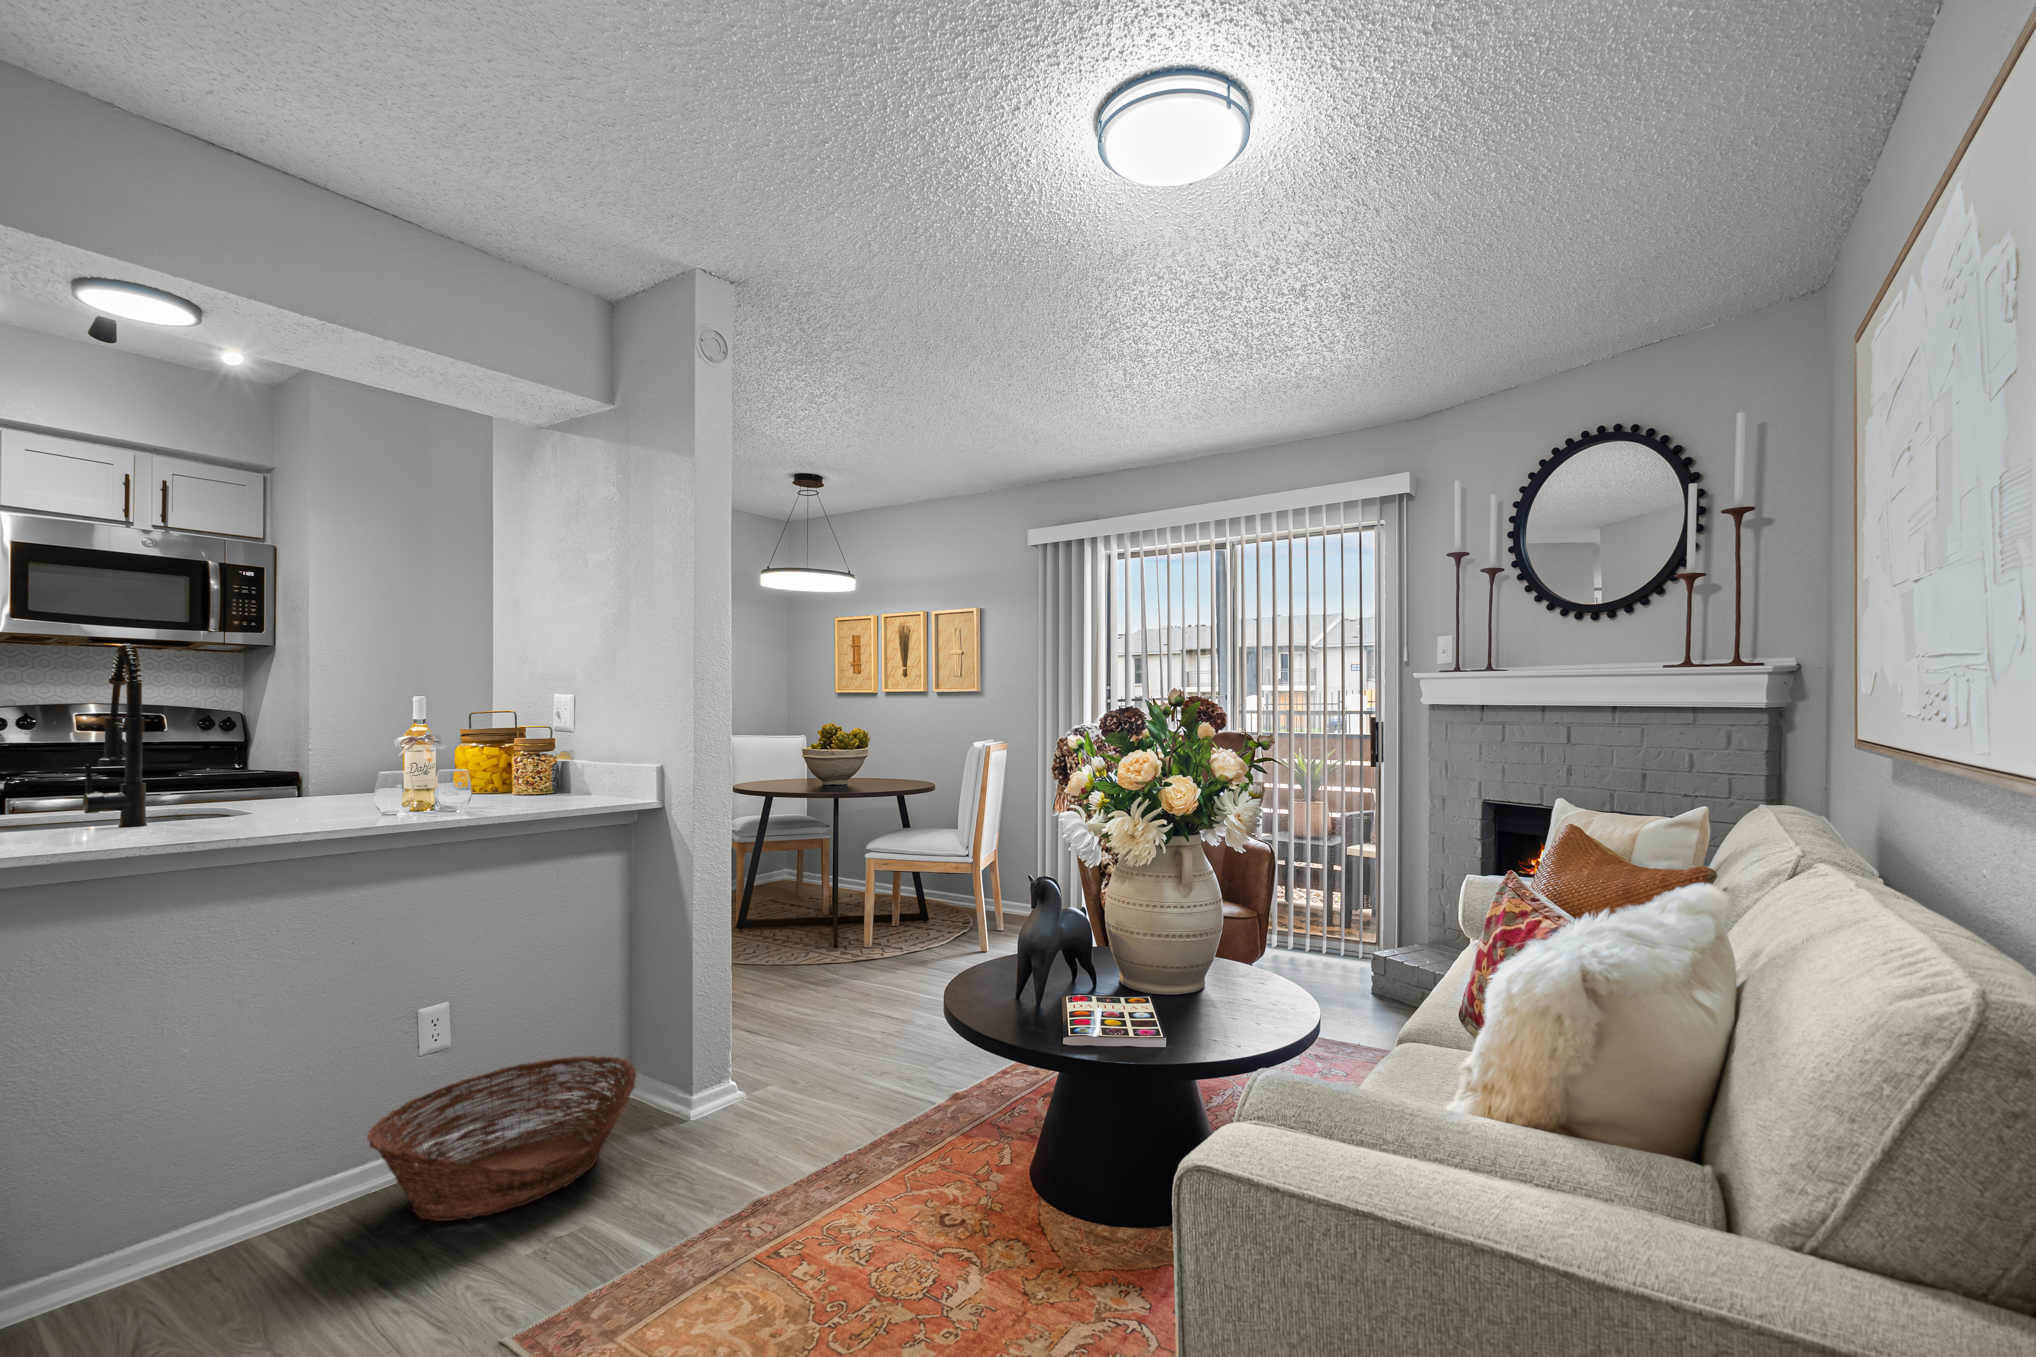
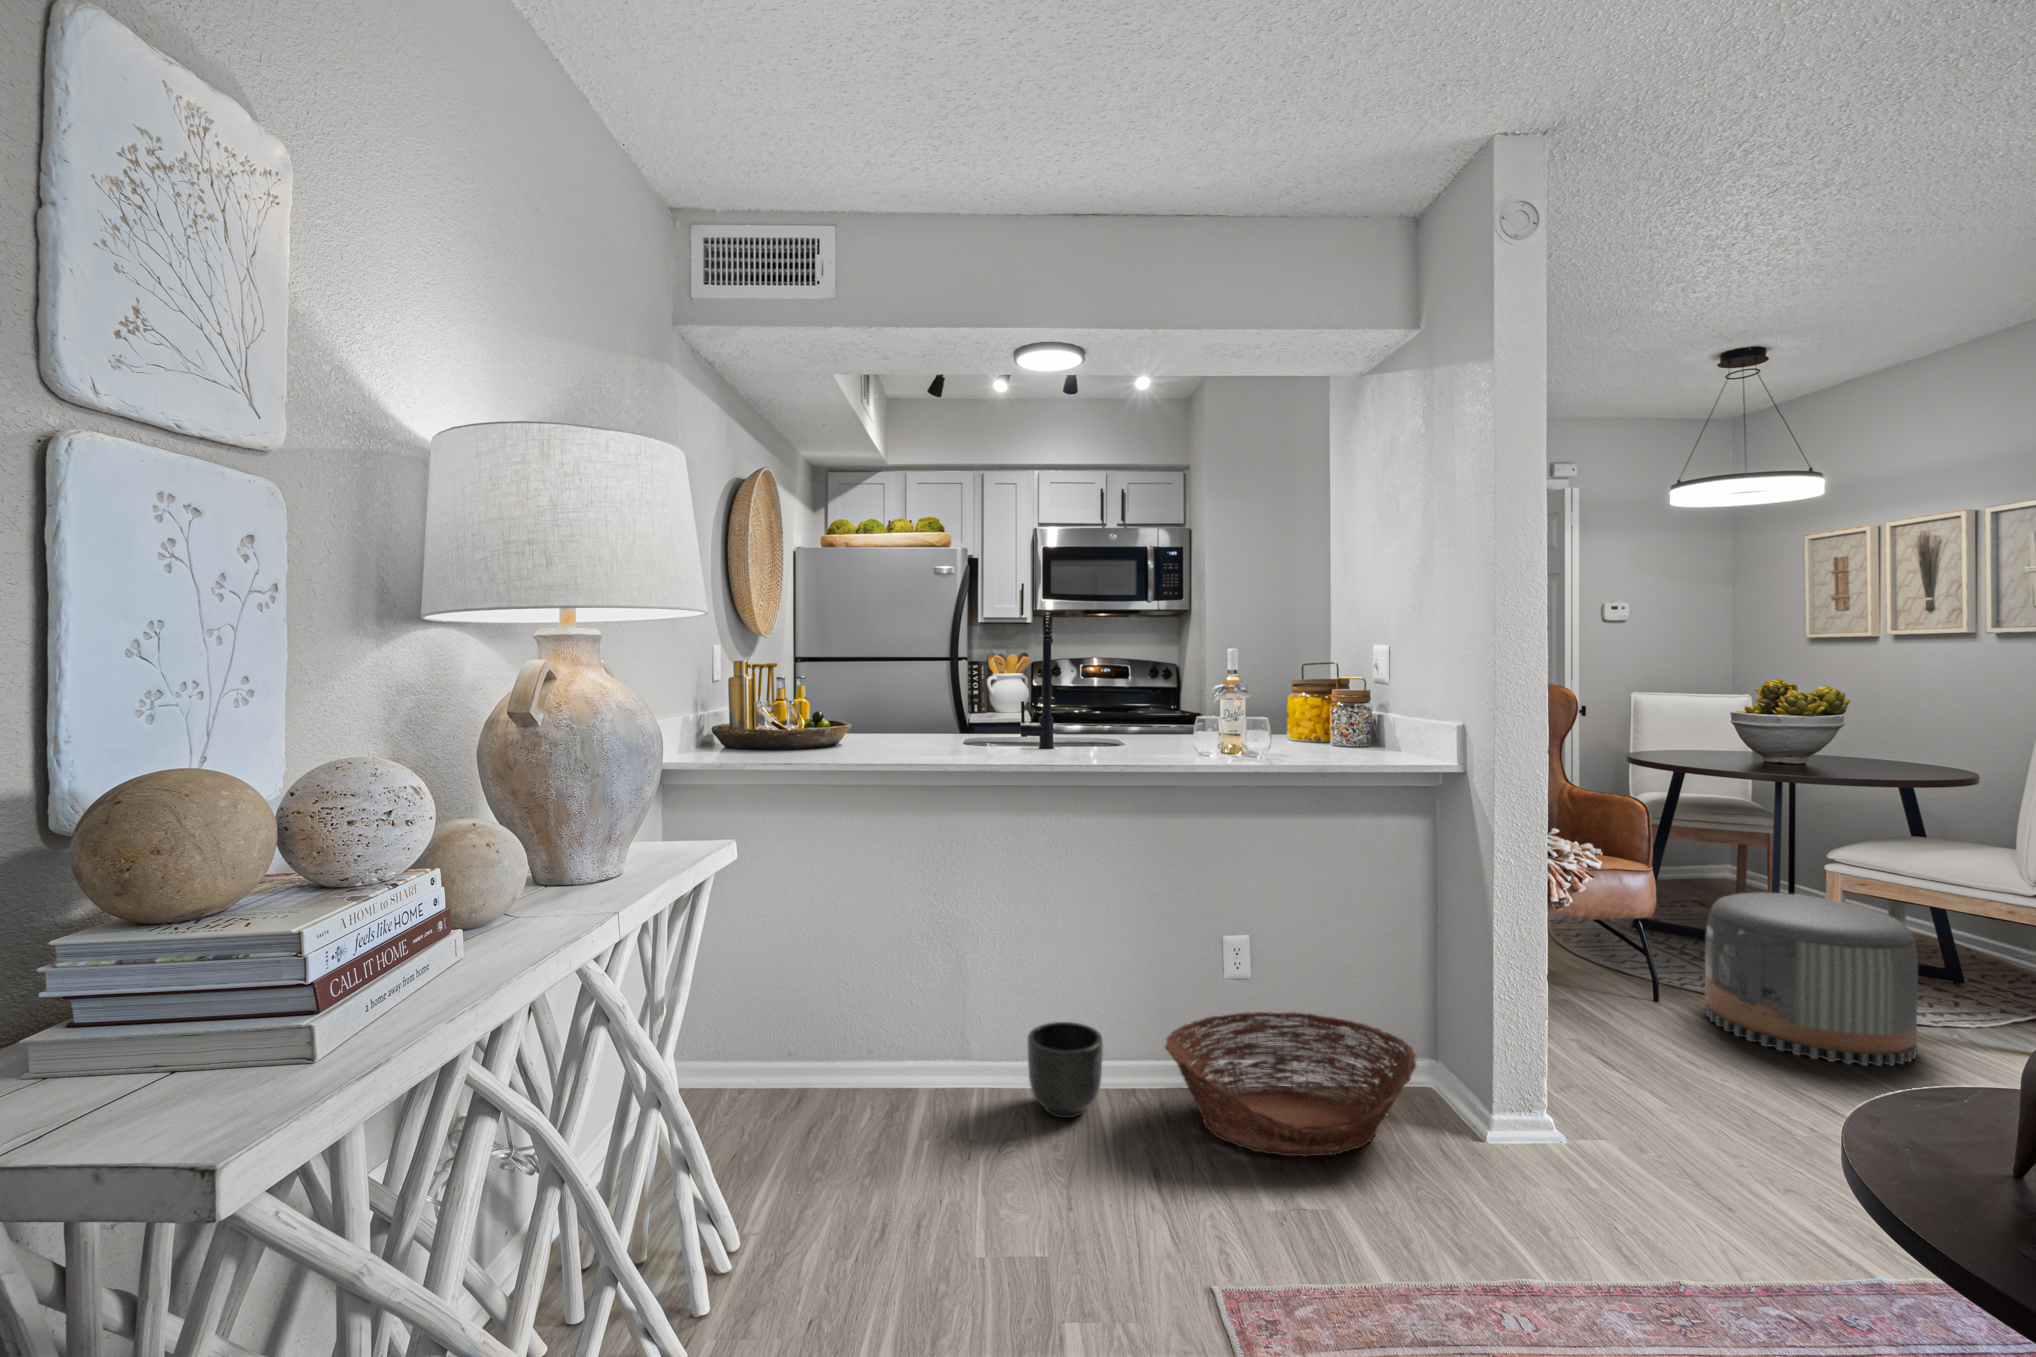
pouf: none [804,877,921,991] -> present [1705,892,1918,1066]
planter: none [151,1163,276,1294] -> present [1027,1022,1103,1118]

